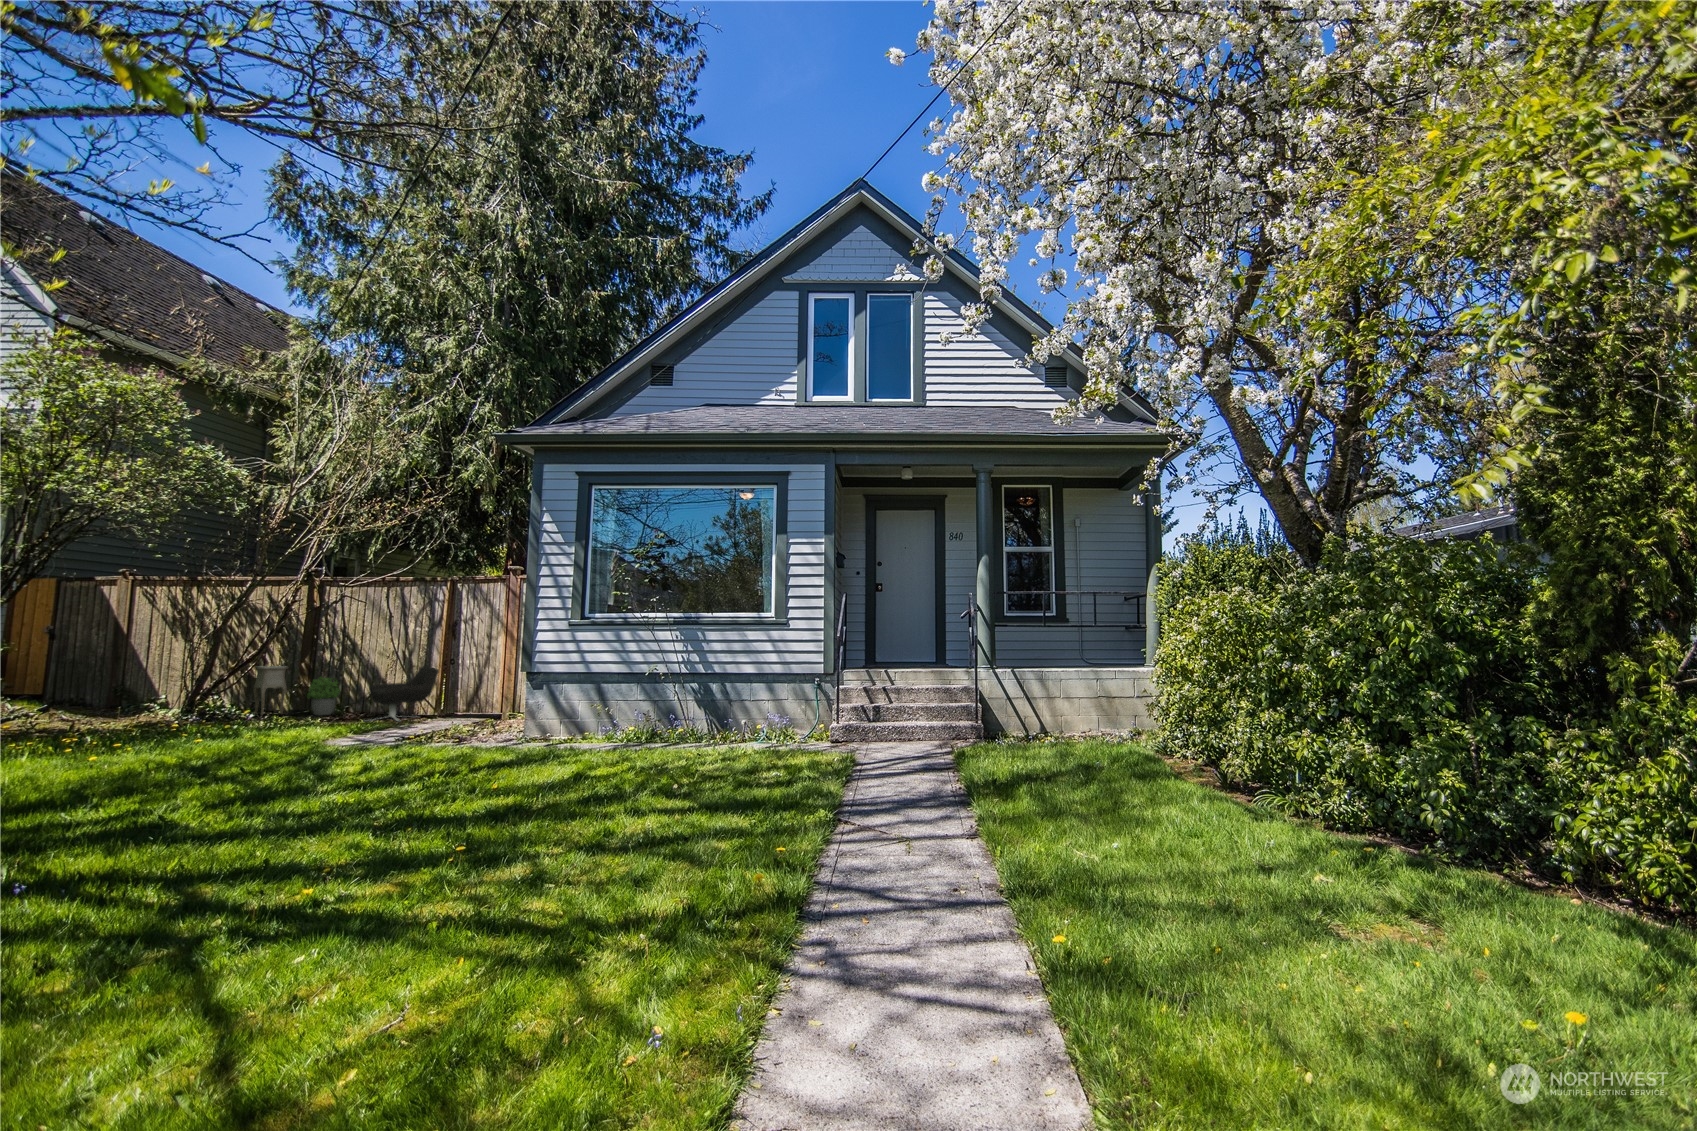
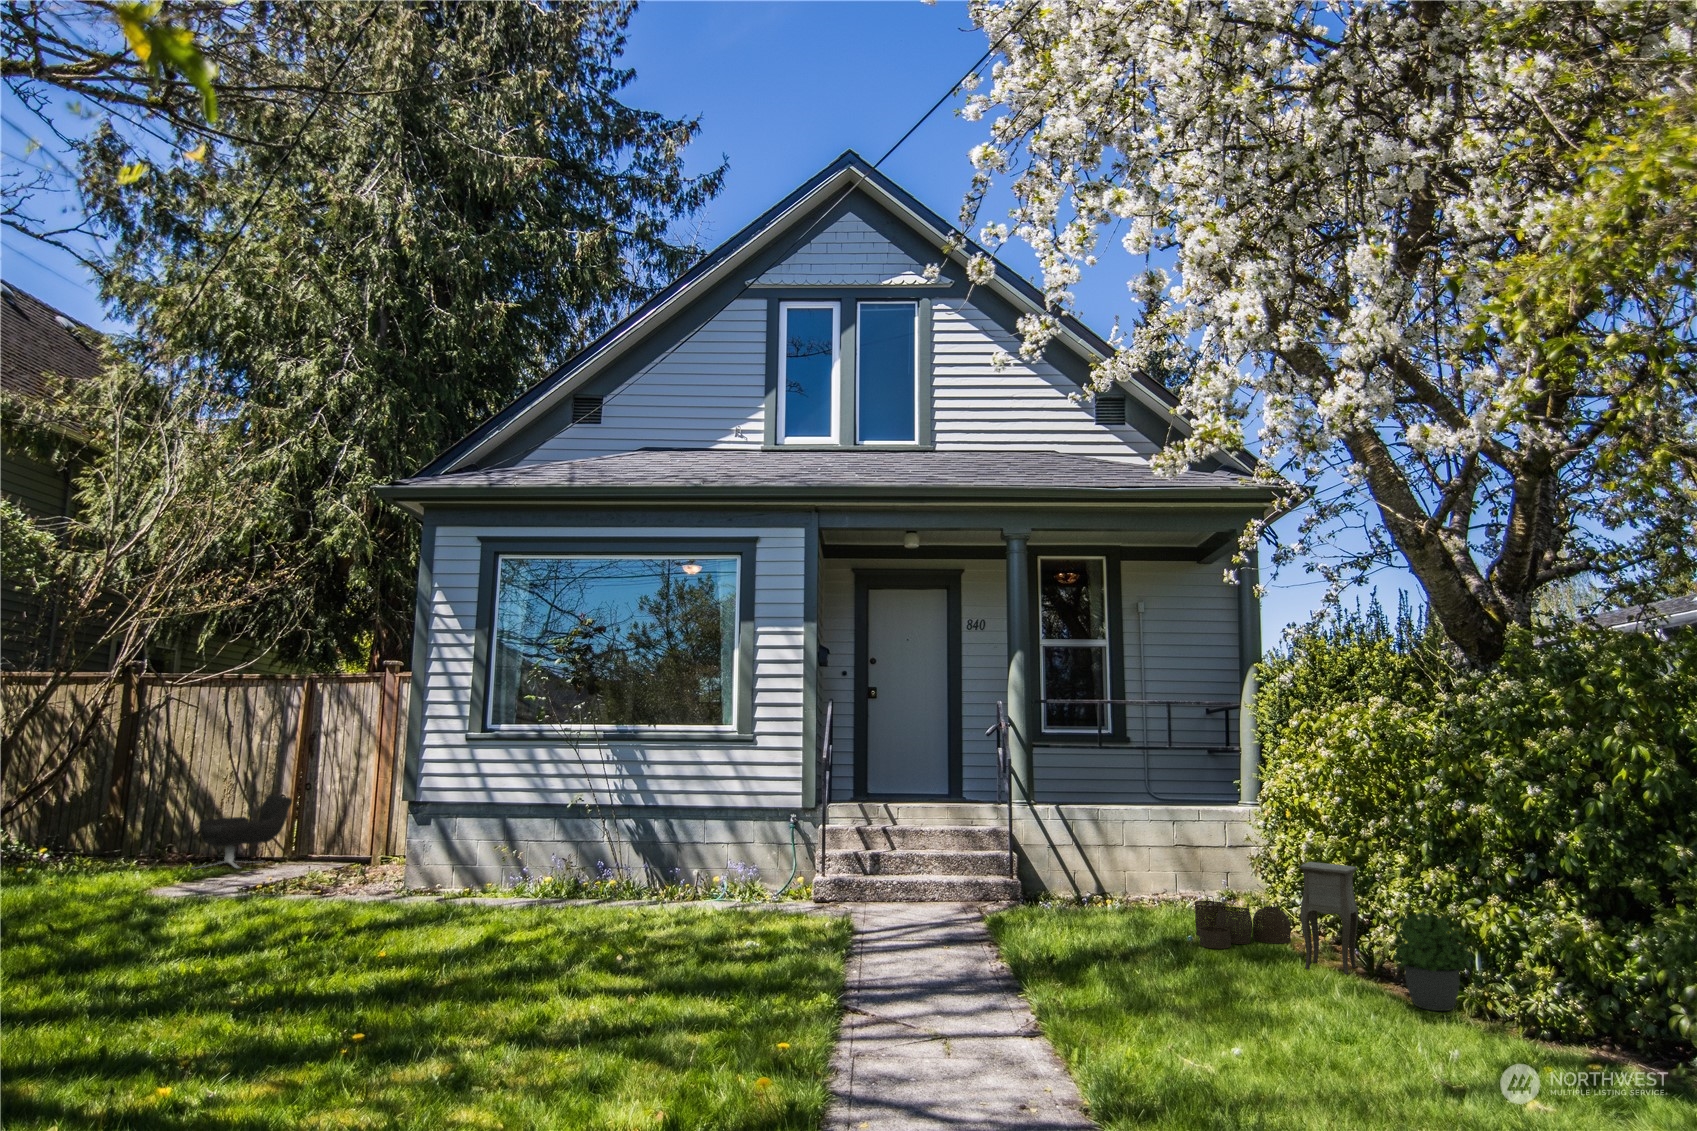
side table: present [254,666,287,715] -> present [1299,862,1358,974]
potted plant: present [307,677,340,715] -> present [1393,911,1473,1011]
woven basket: none [1135,749,1213,791] -> present [1195,896,1291,949]

